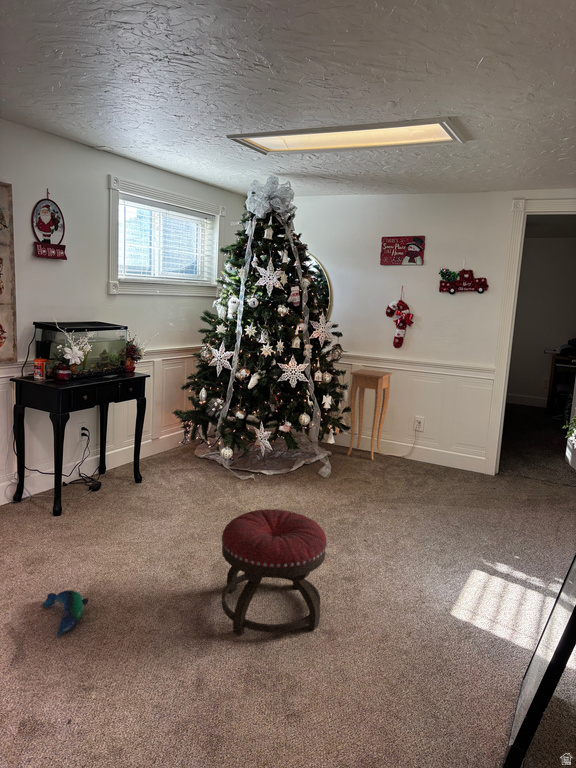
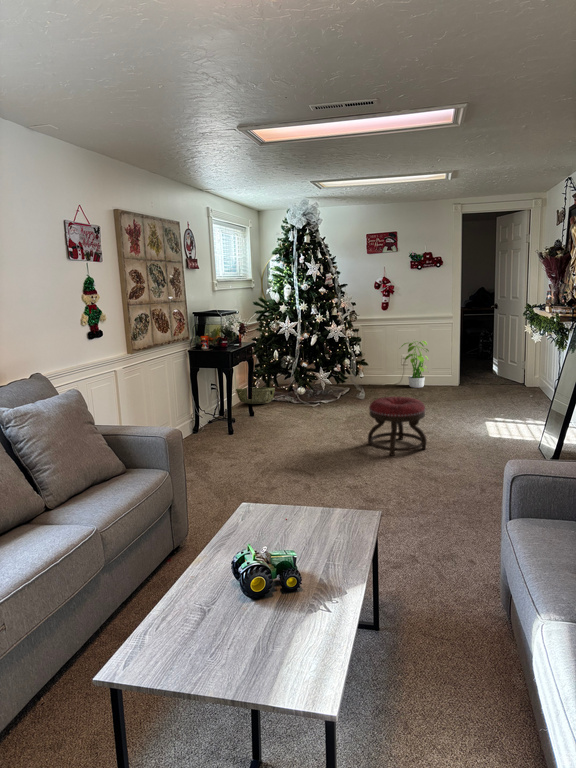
side table: present [348,369,392,460] -> none [360,327,384,387]
potted plant: none [407,397,454,471] -> present [401,341,429,388]
woven basket: none [146,435,201,463] -> present [236,387,275,404]
plush toy: present [42,590,88,637] -> none [285,451,315,468]

